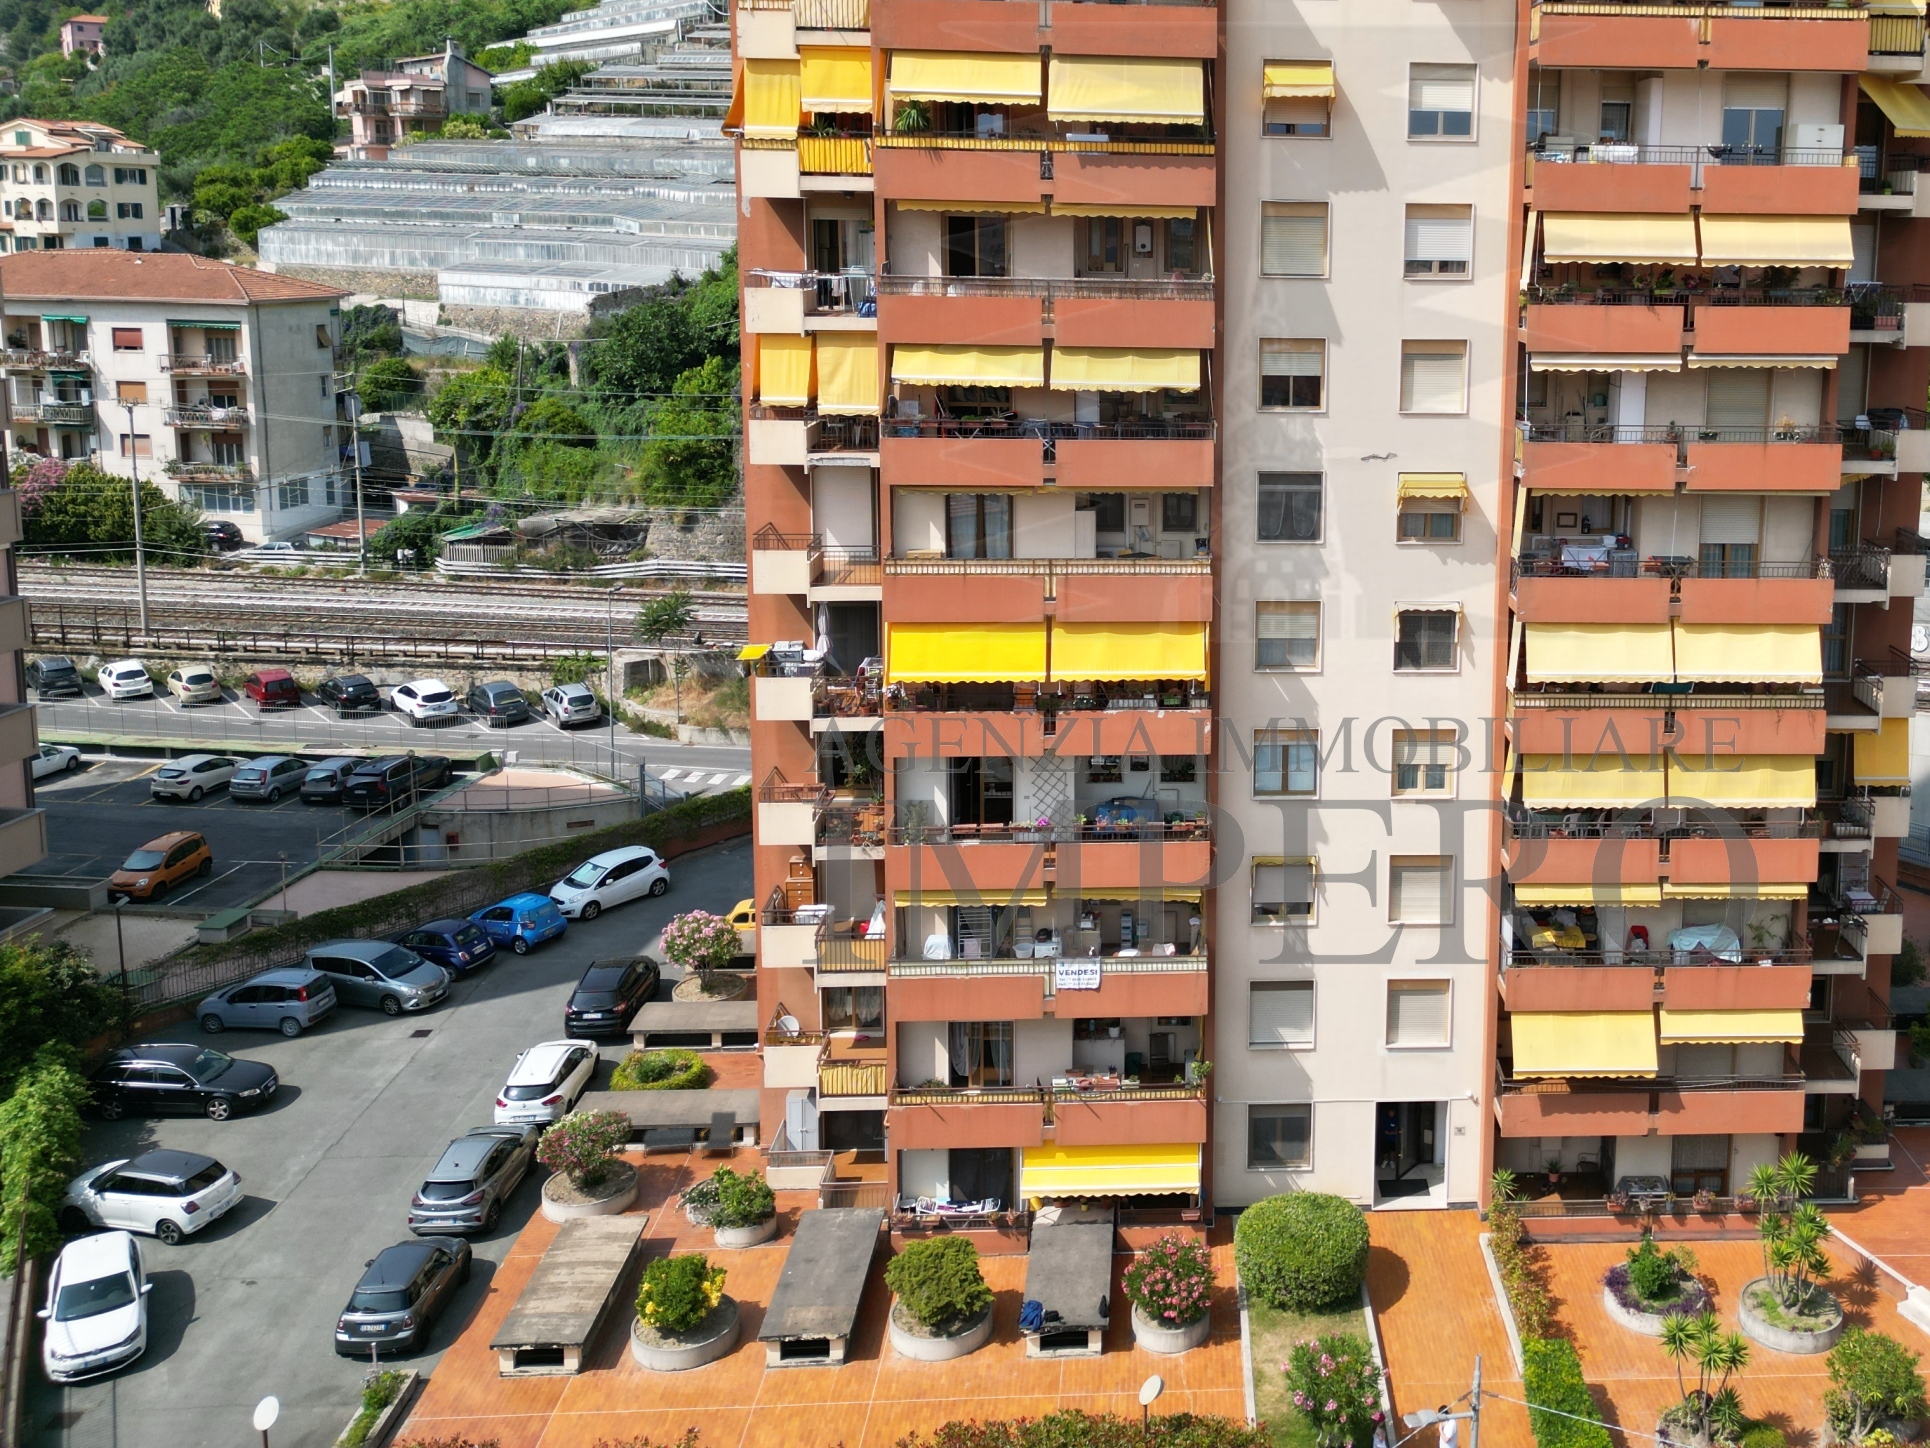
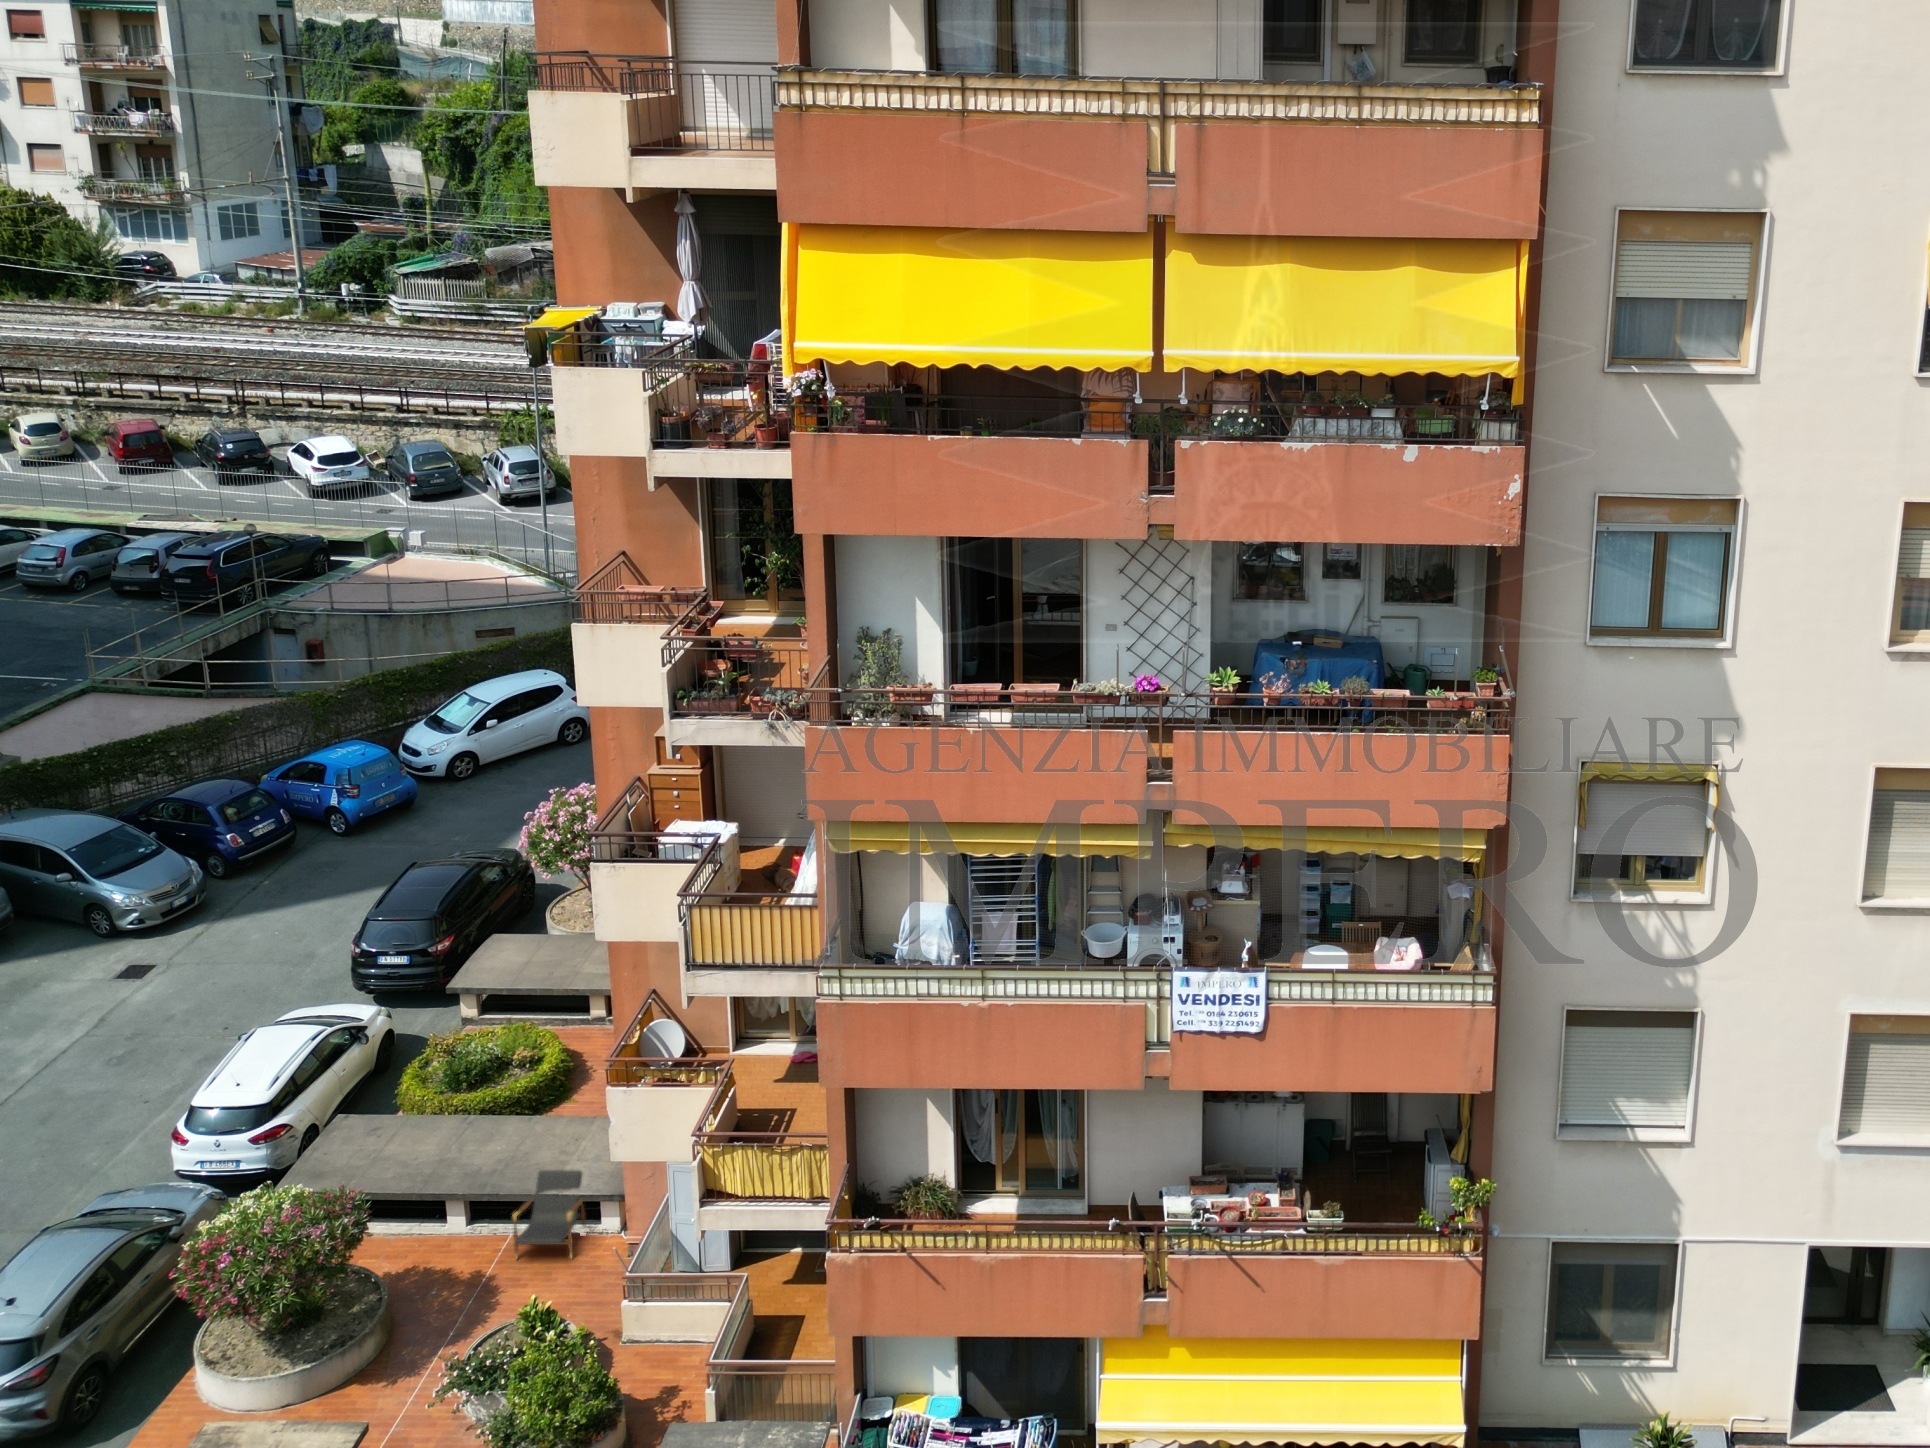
bench: present [644,1128,695,1154] -> none [410,1197,510,1253]

